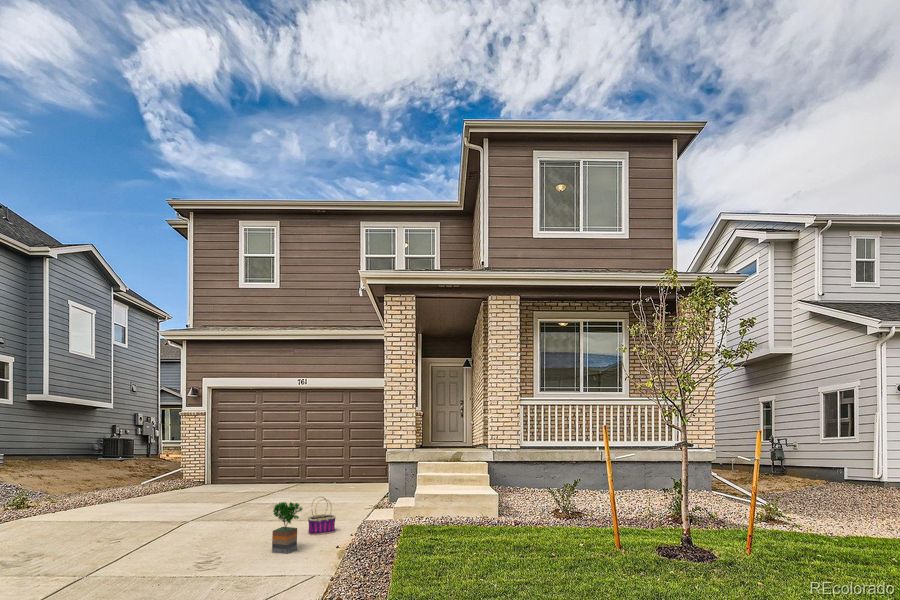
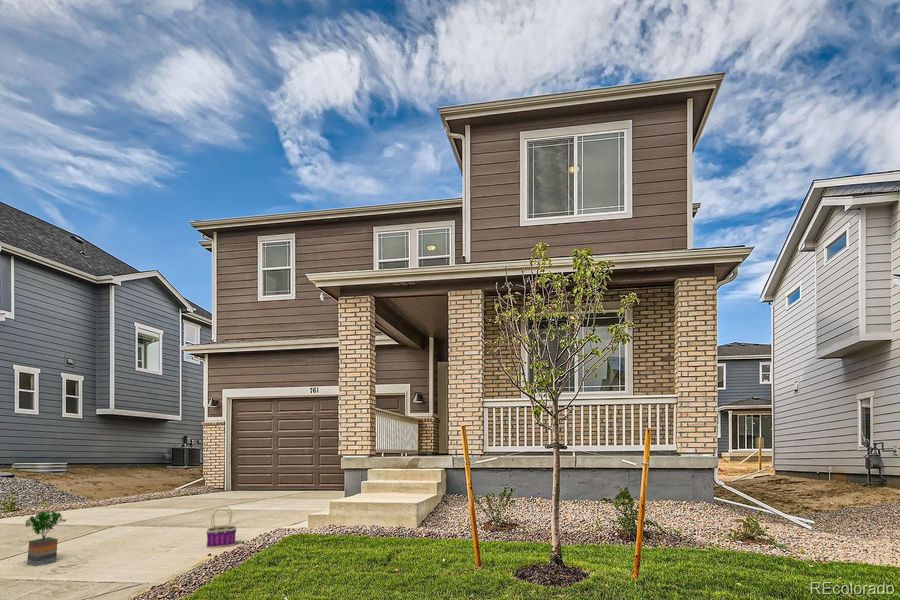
potted tree: present [272,502,303,554] -> present [26,511,66,566]

